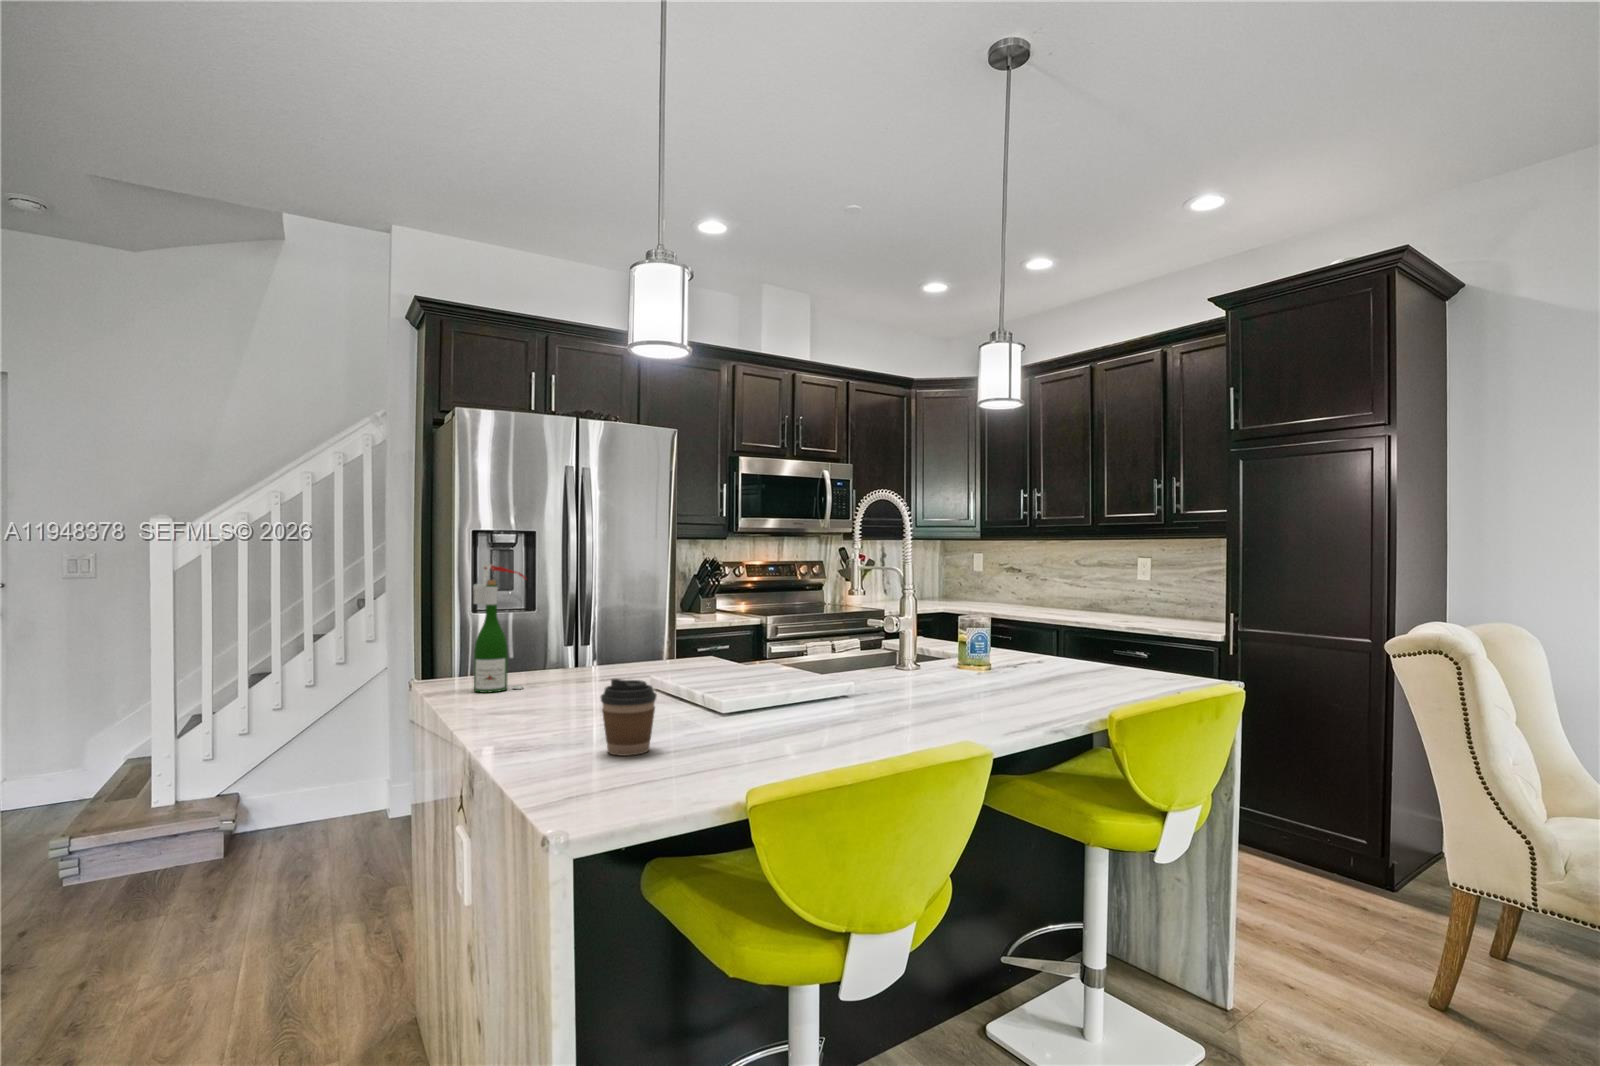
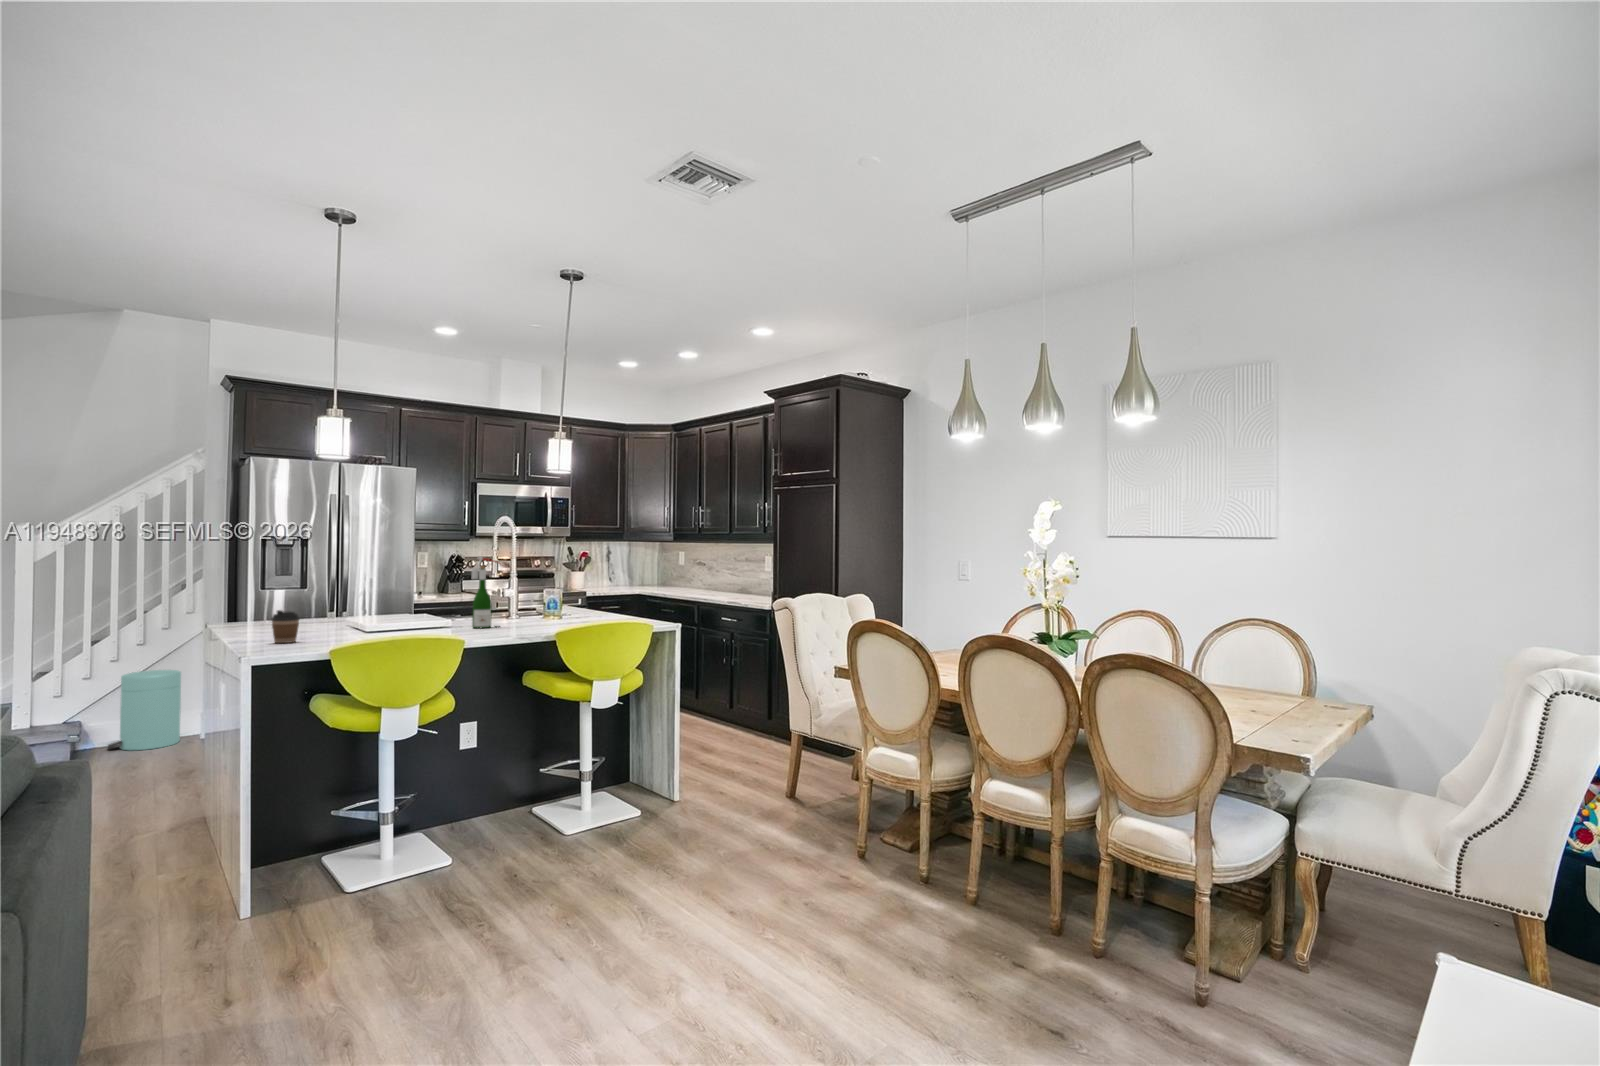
wine bottle: present [473,563,526,693] -> present [472,556,500,628]
trash can: none [270,721,362,840] -> present [108,670,181,750]

